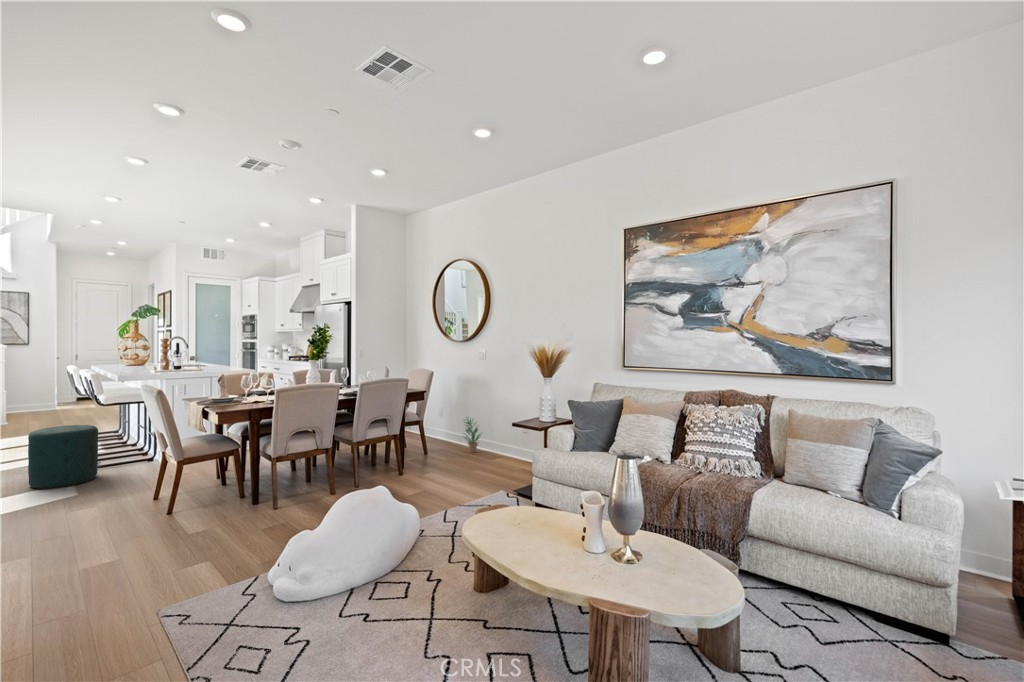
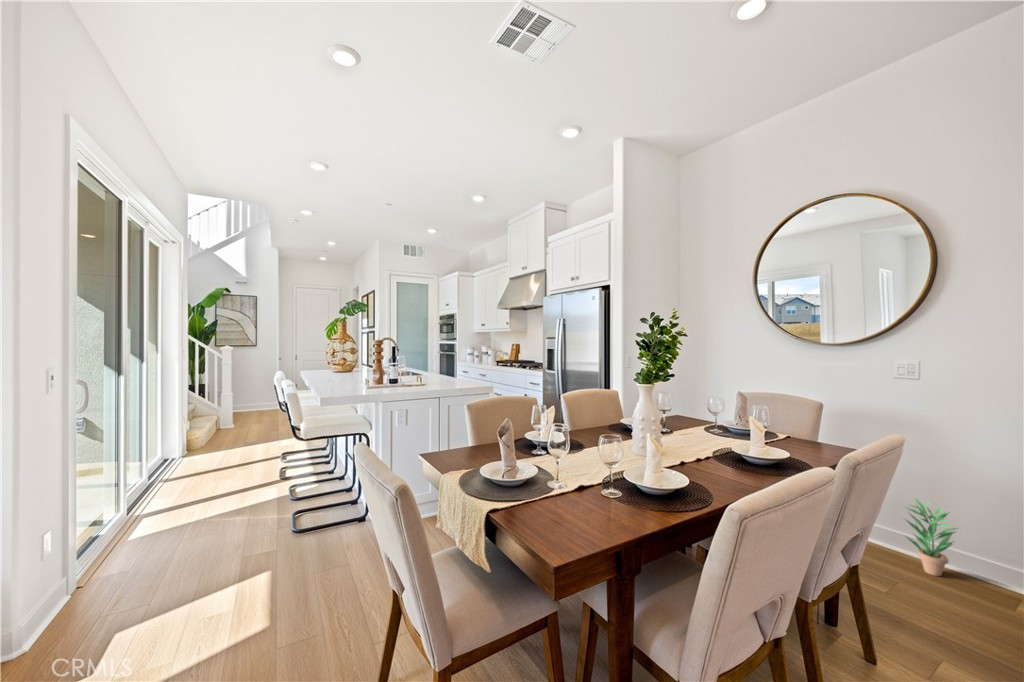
ottoman: present [28,425,98,489] -> none [168,491,285,638]

